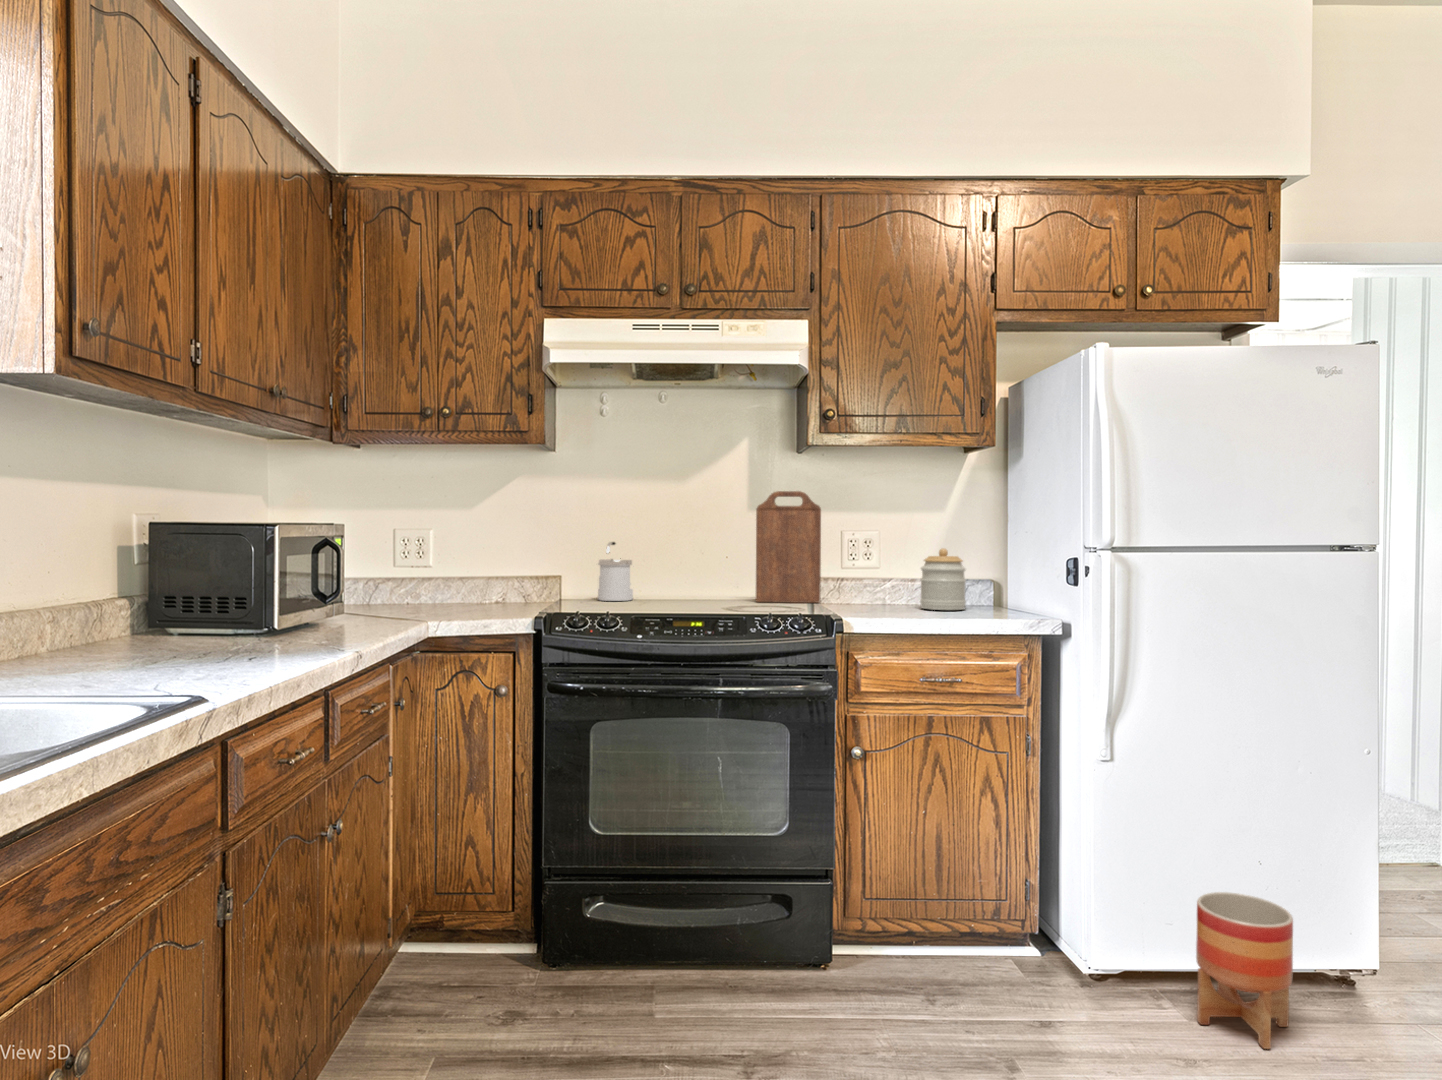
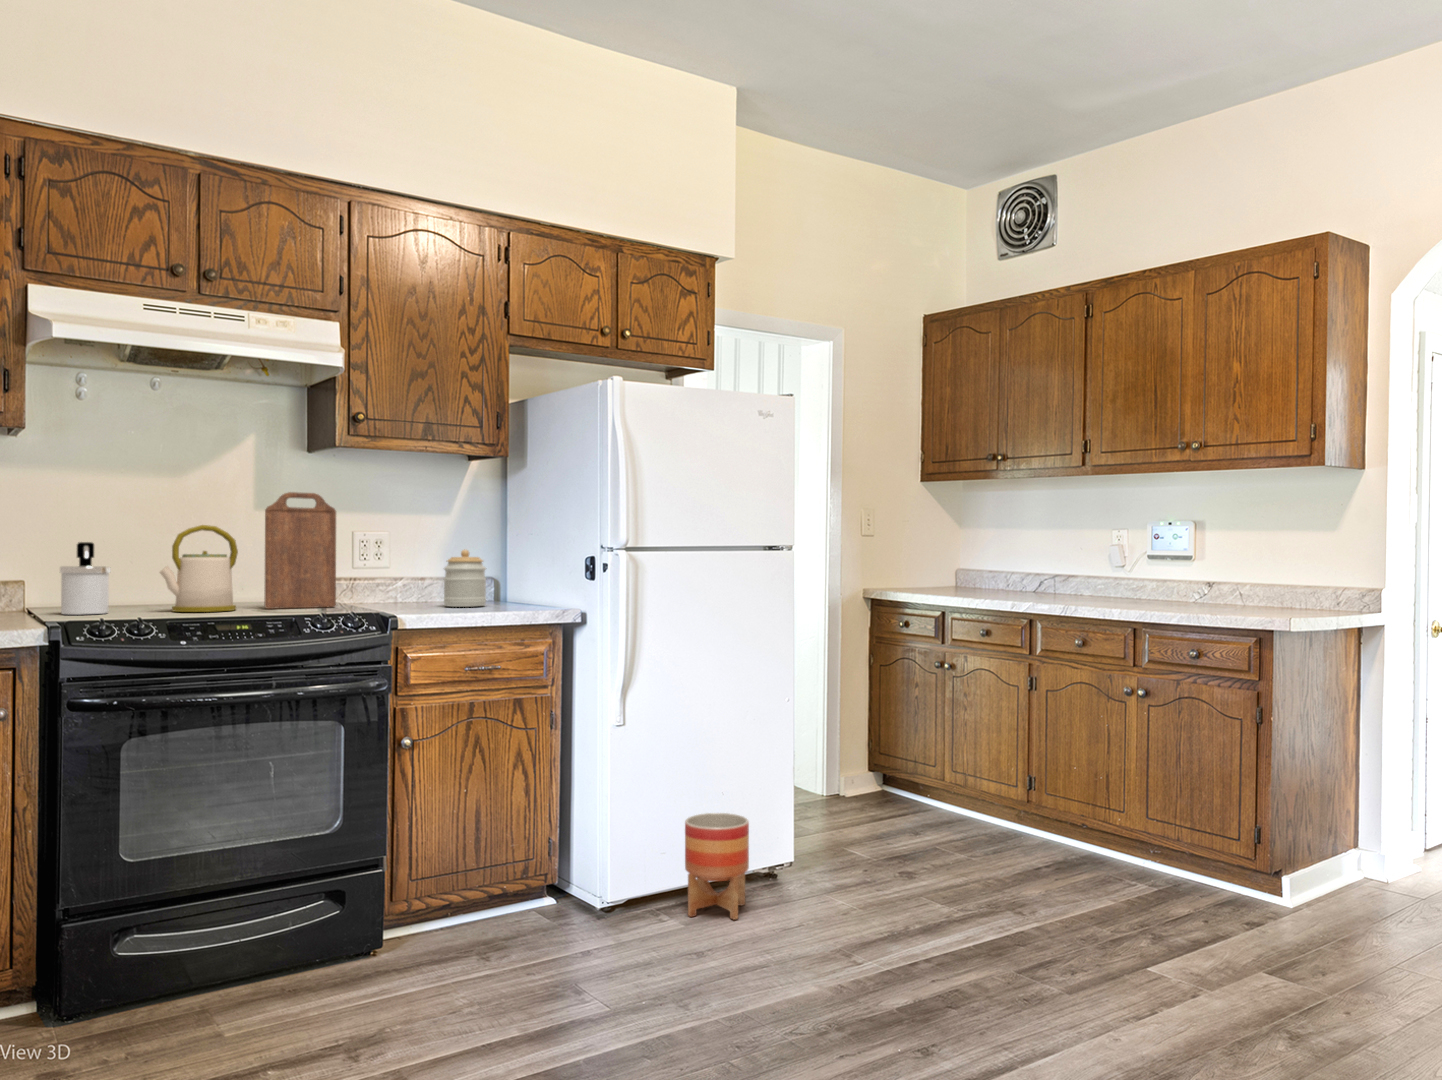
kettle: none [669,523,733,603] -> present [160,525,238,612]

